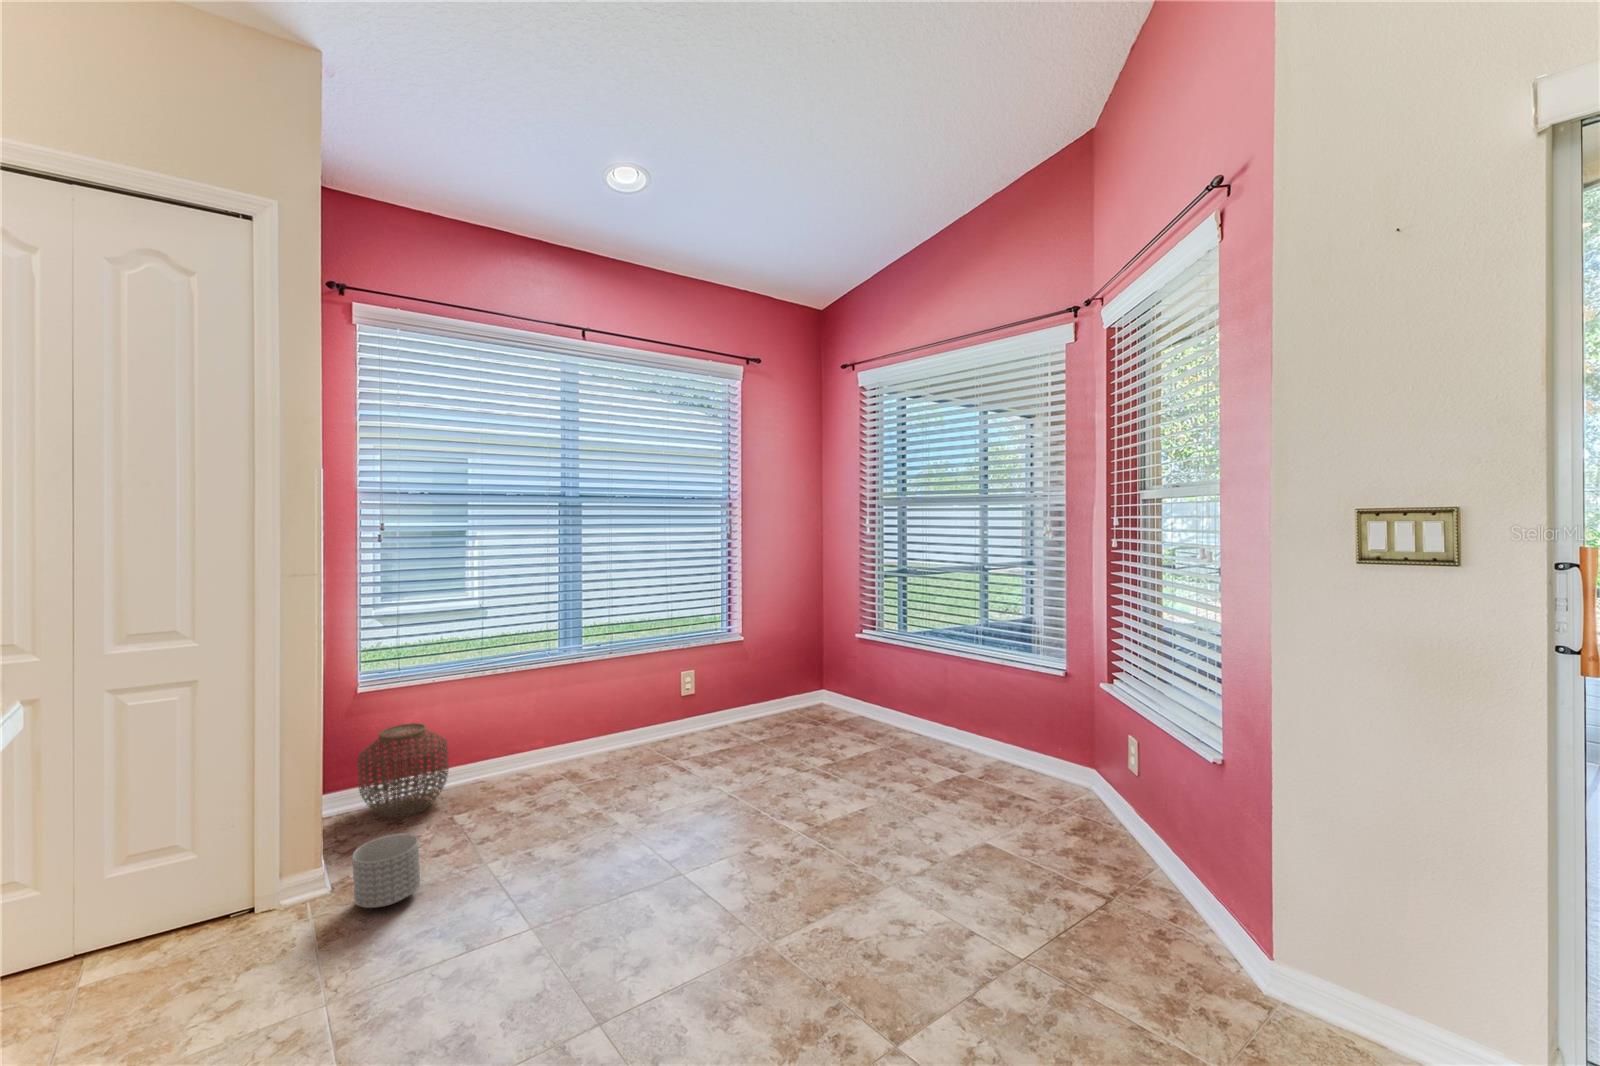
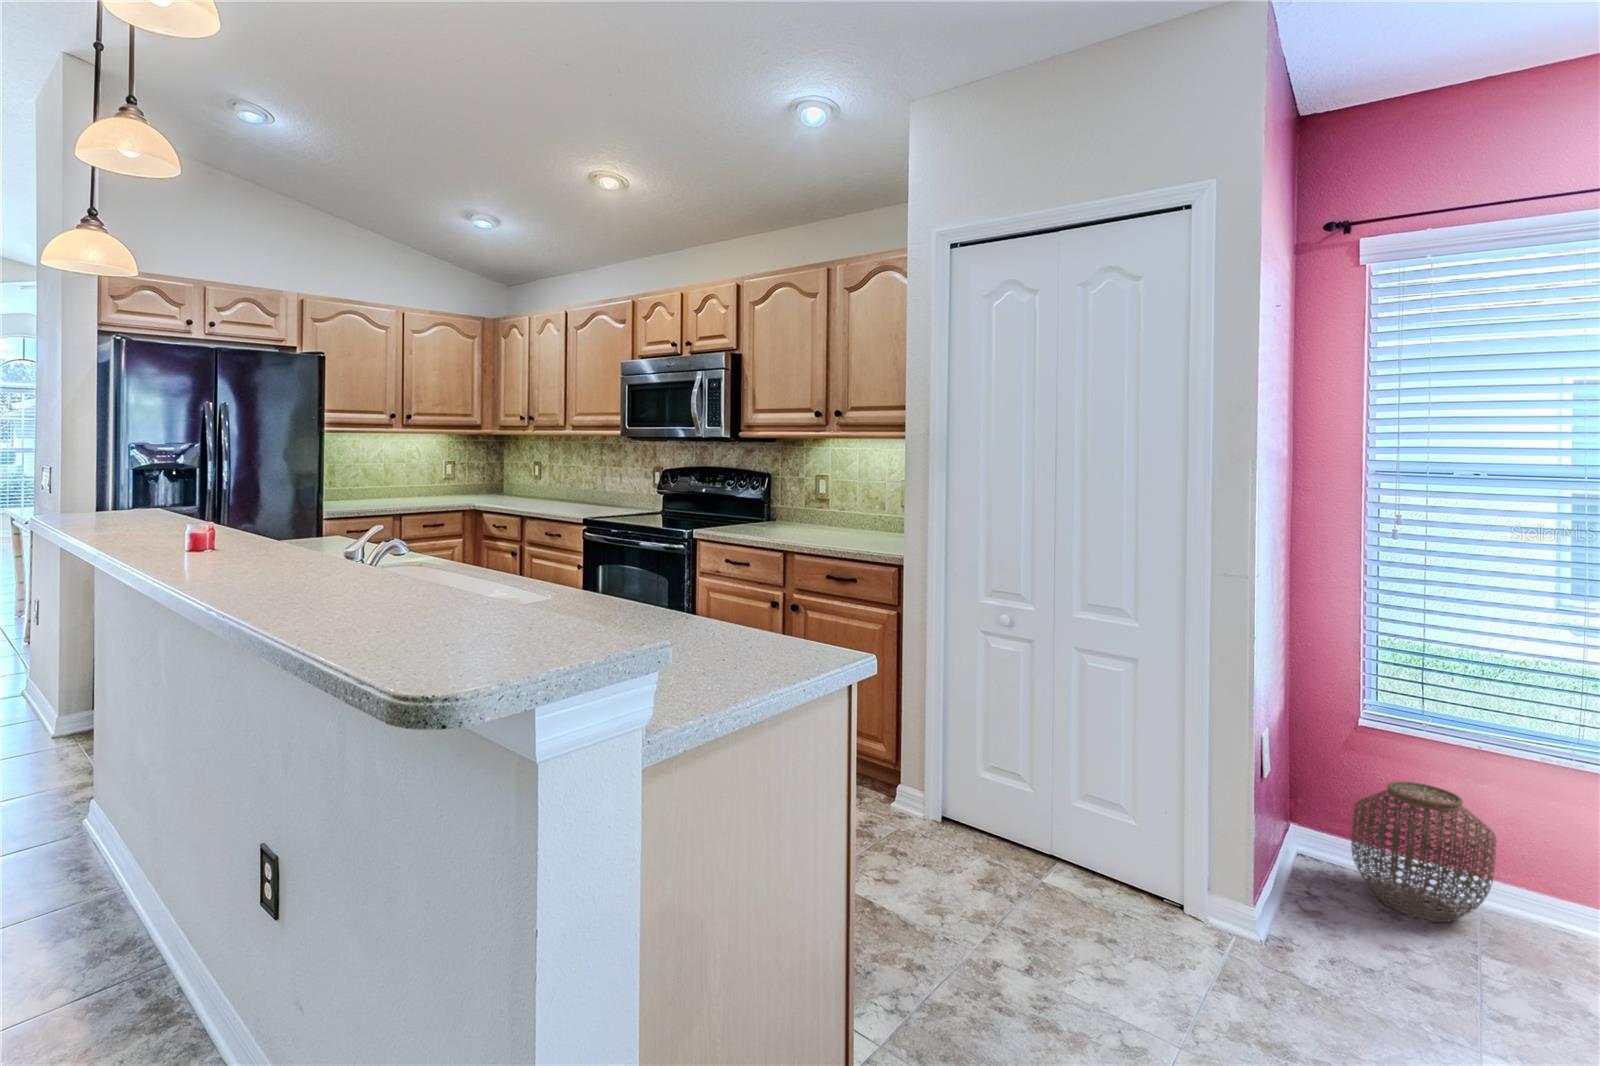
planter: present [352,834,420,908] -> none [1274,906,1370,1011]

